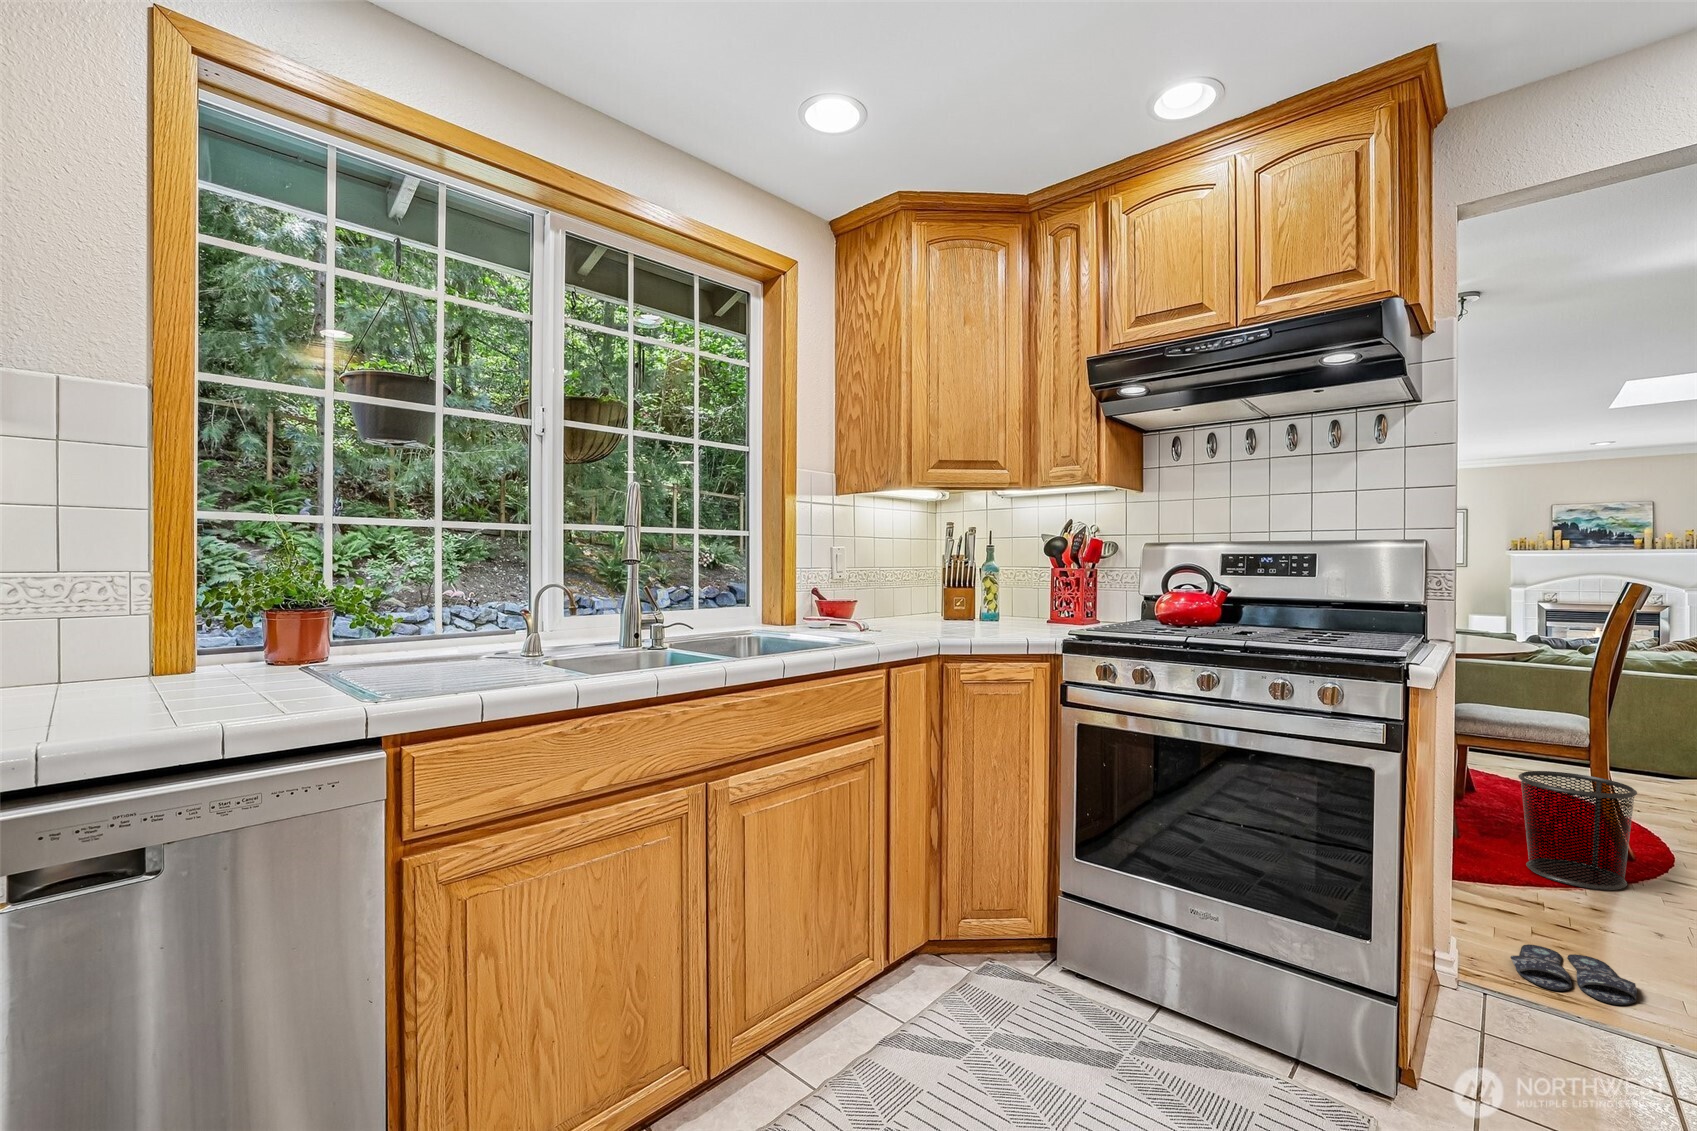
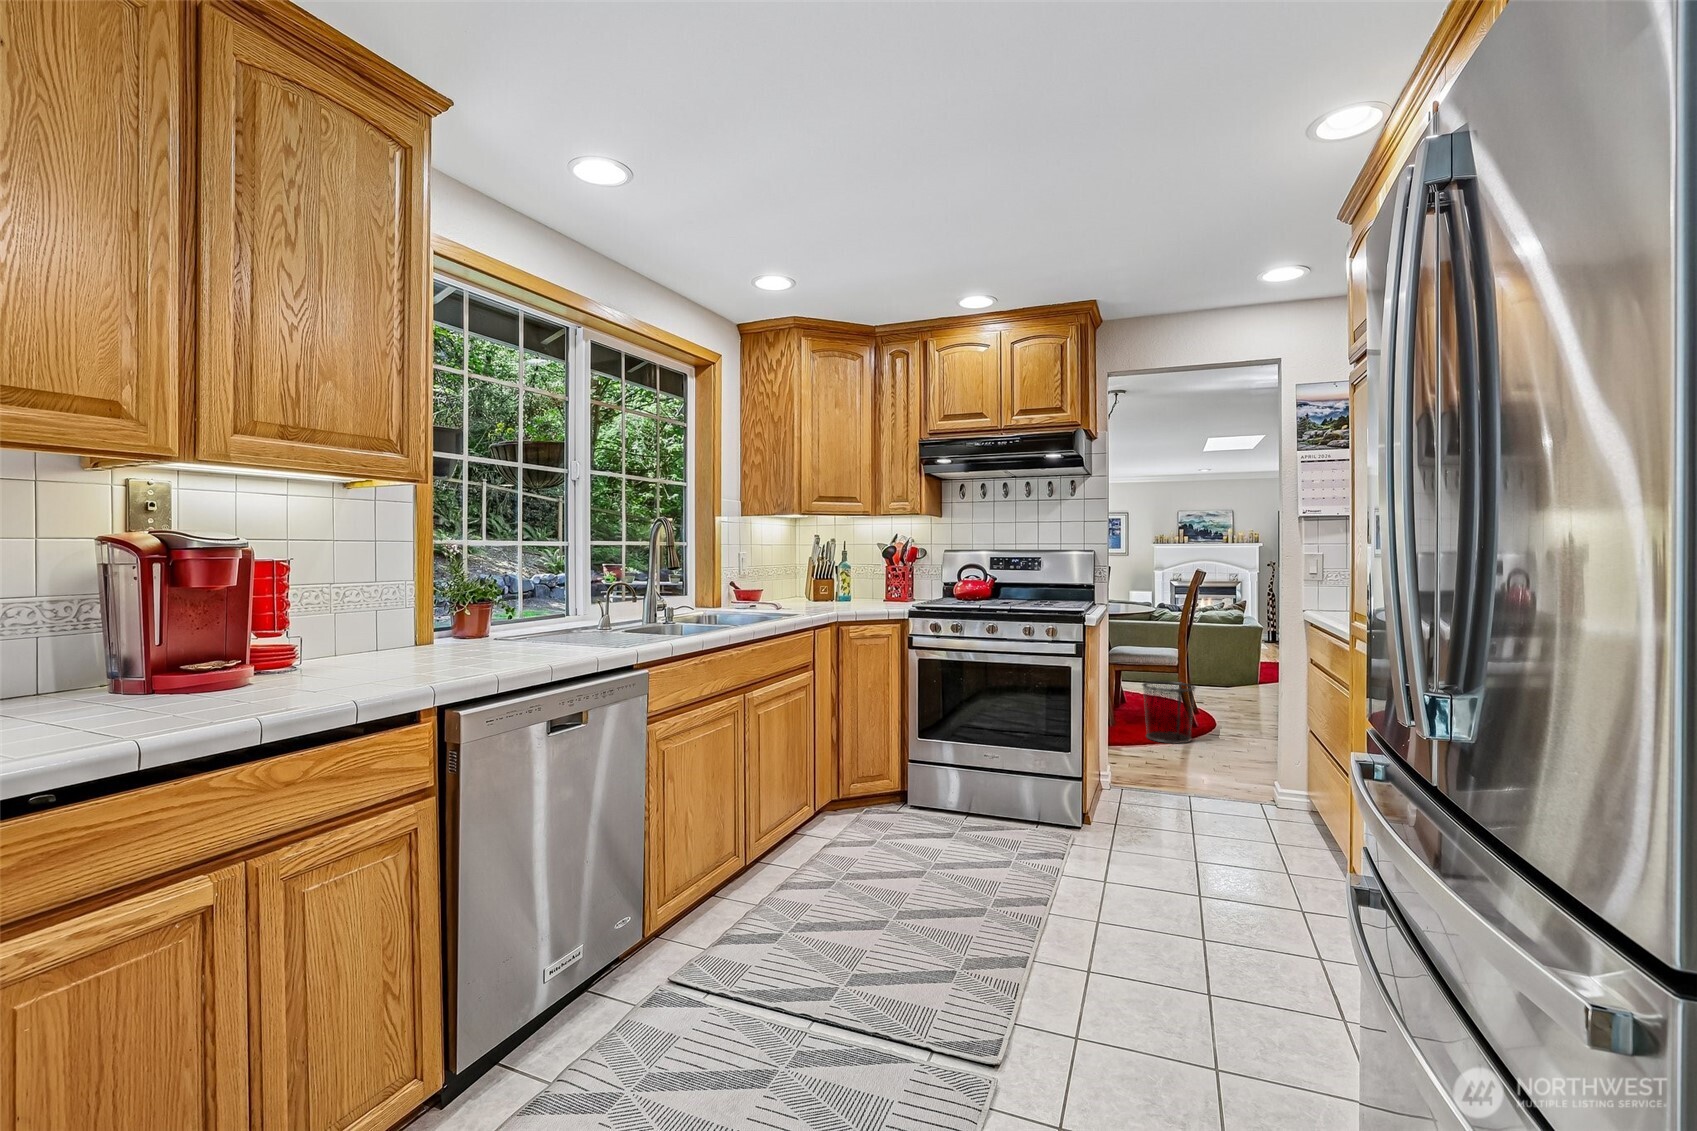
slippers: present [1510,944,1637,1005] -> none [1133,769,1186,787]

